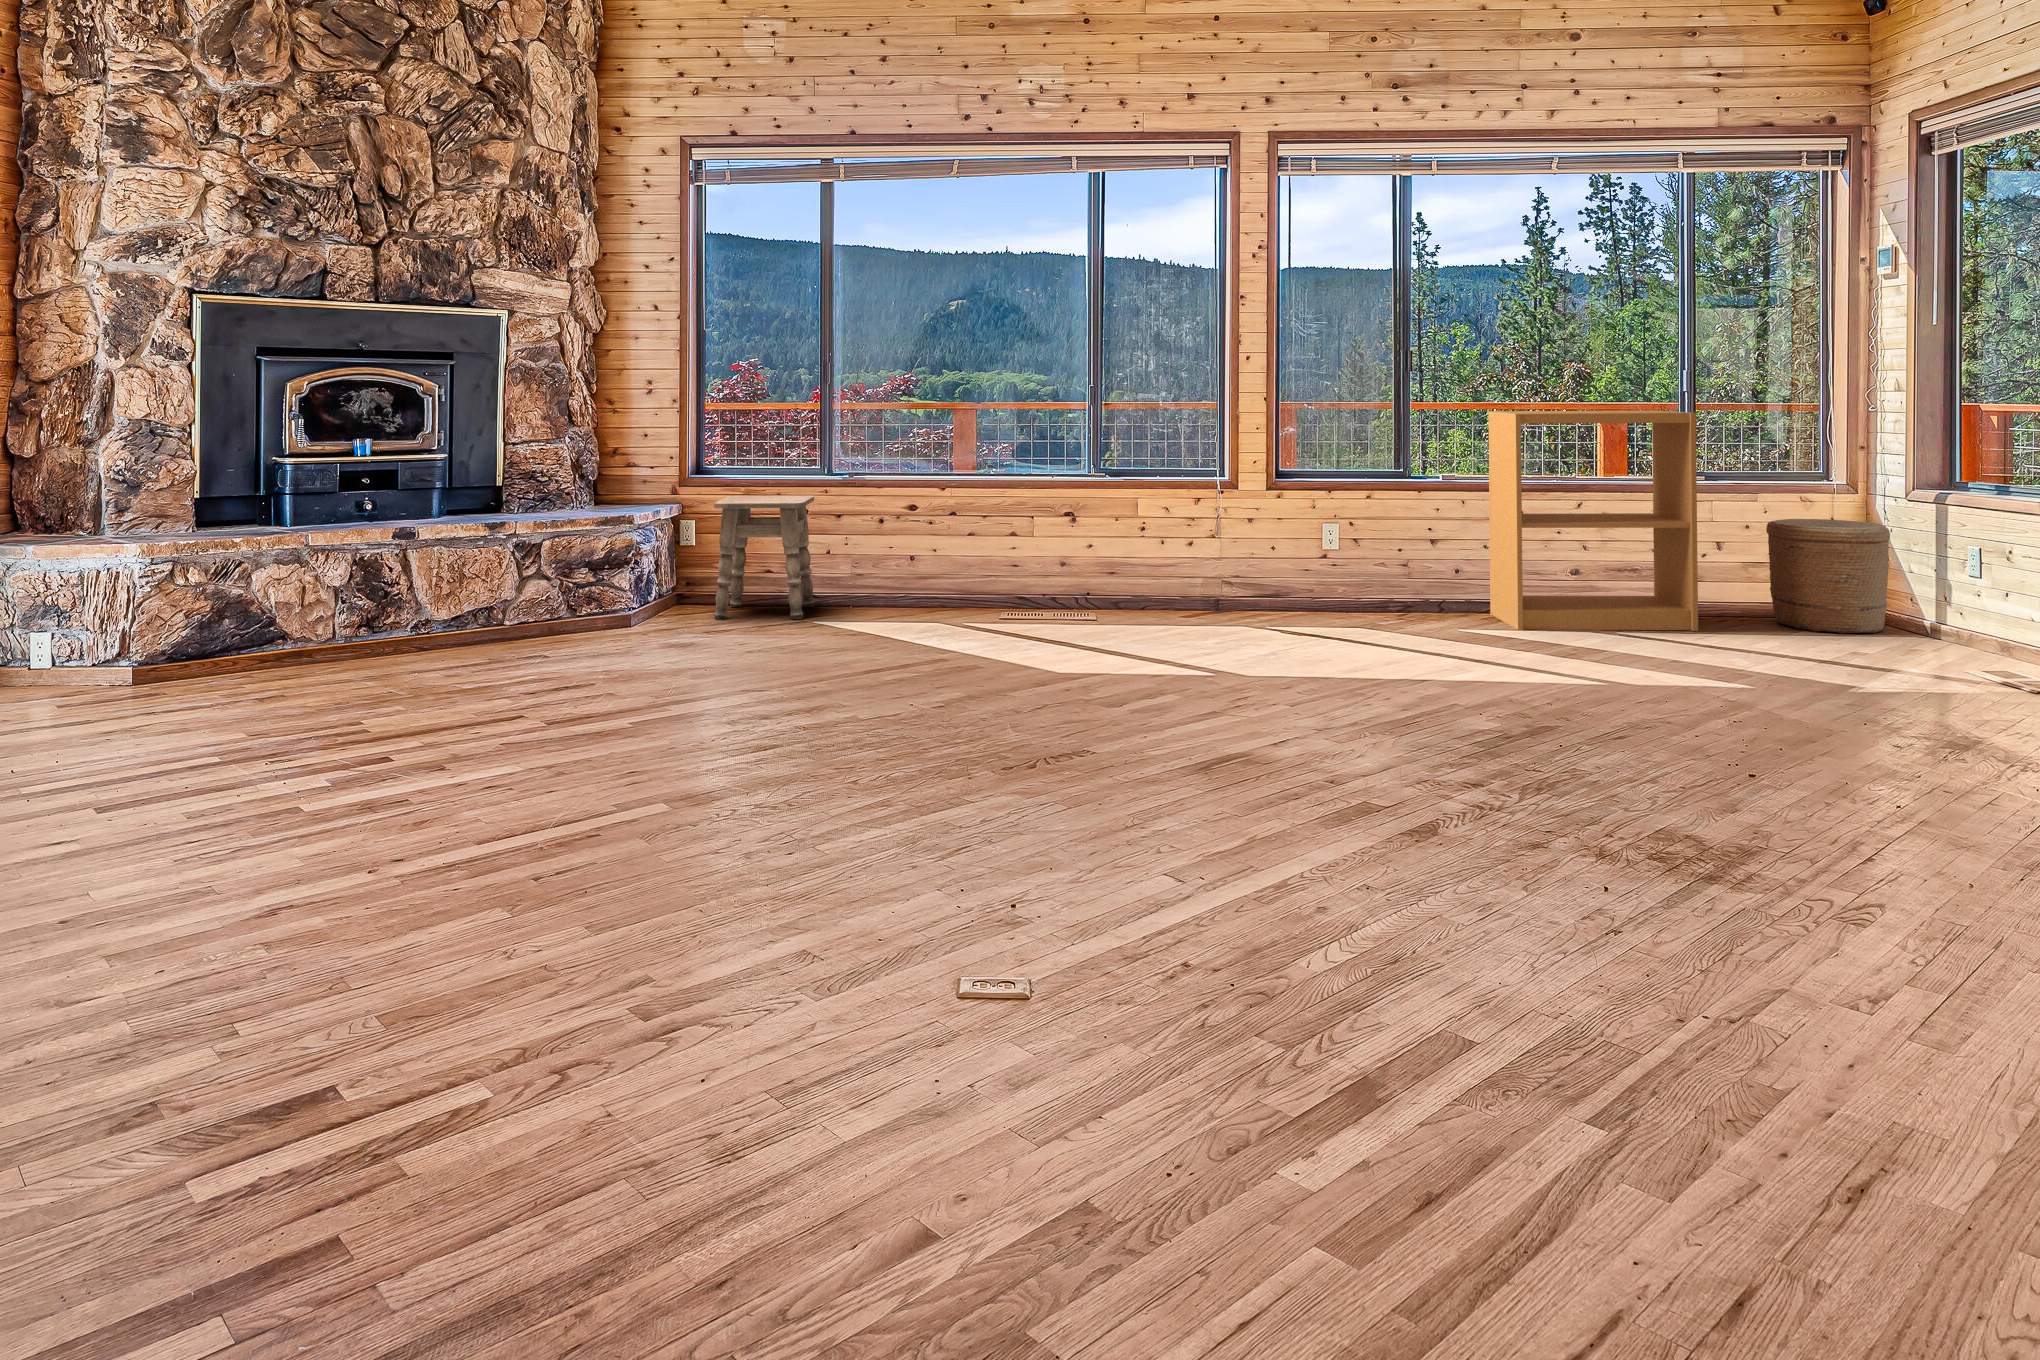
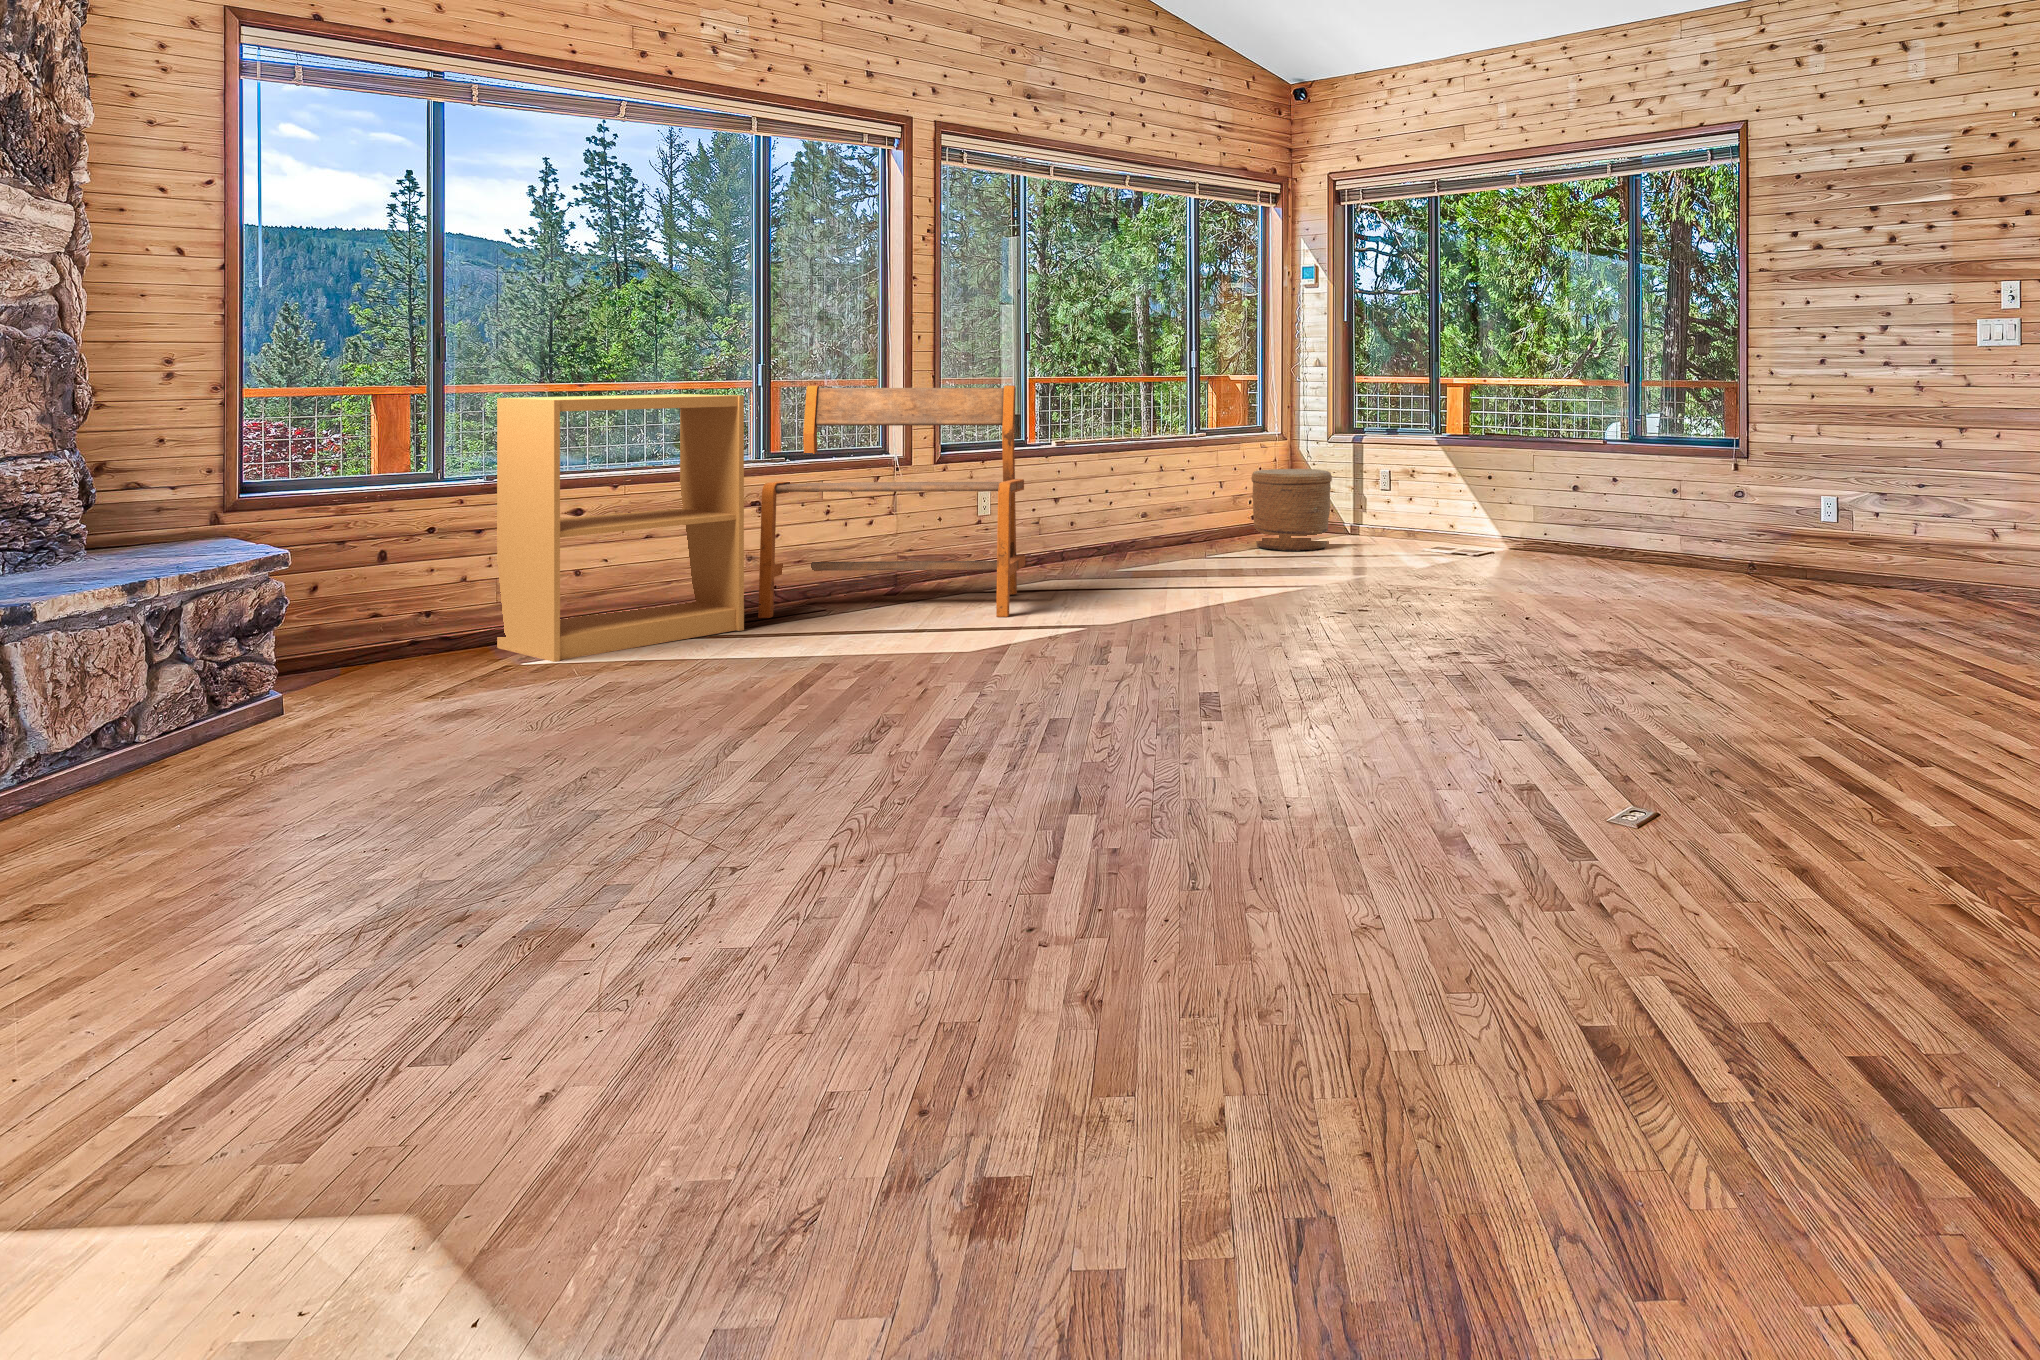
bench: none [1062,402,1324,646] -> present [758,385,1025,618]
bookshelf: present [1488,410,1698,631] -> present [497,394,744,662]
side table: present [714,496,814,620] -> none [319,511,487,687]

